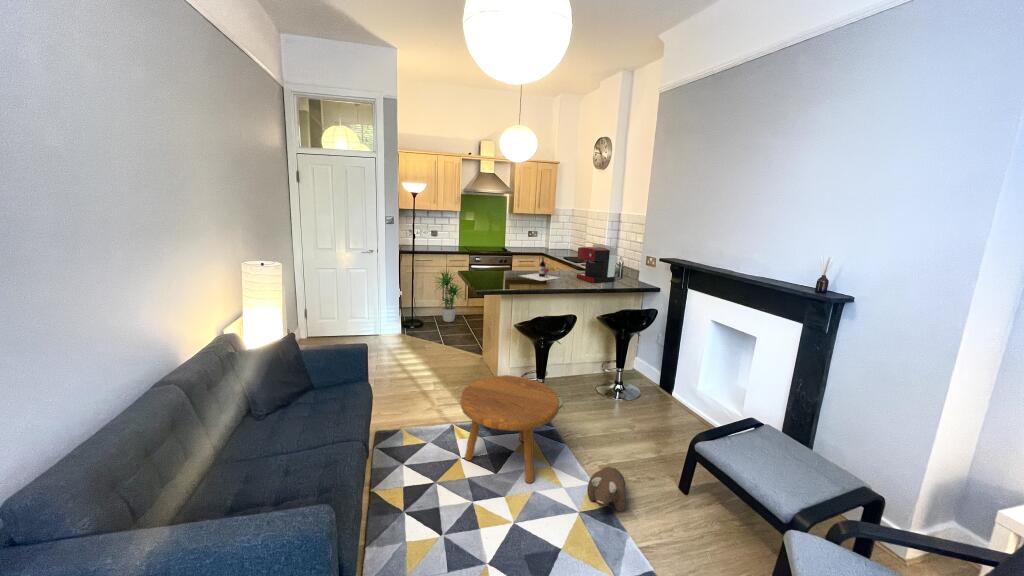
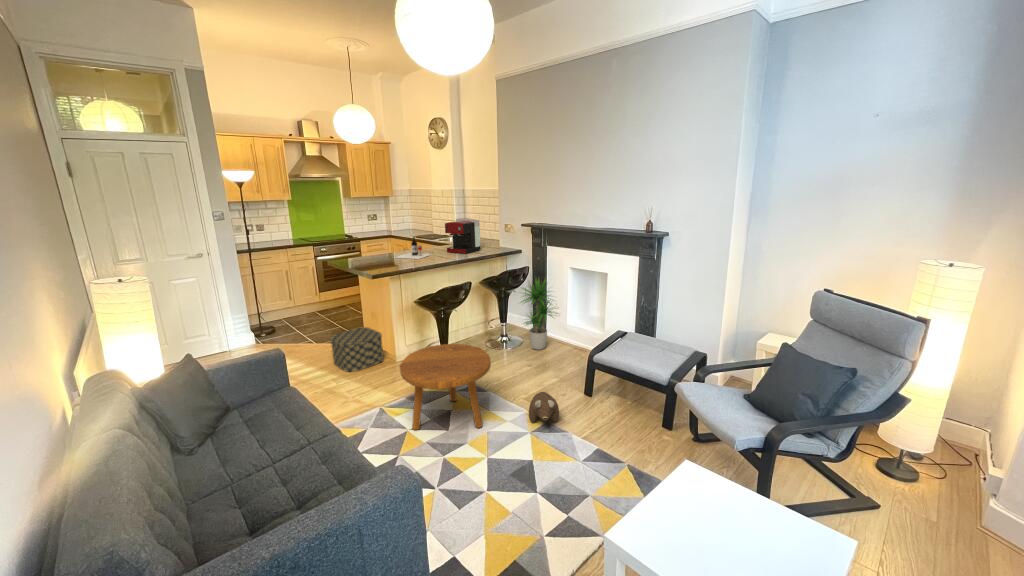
potted plant: present [437,270,461,322] -> present [521,280,557,350]
storage box: none [445,338,490,380] -> present [330,327,384,372]

